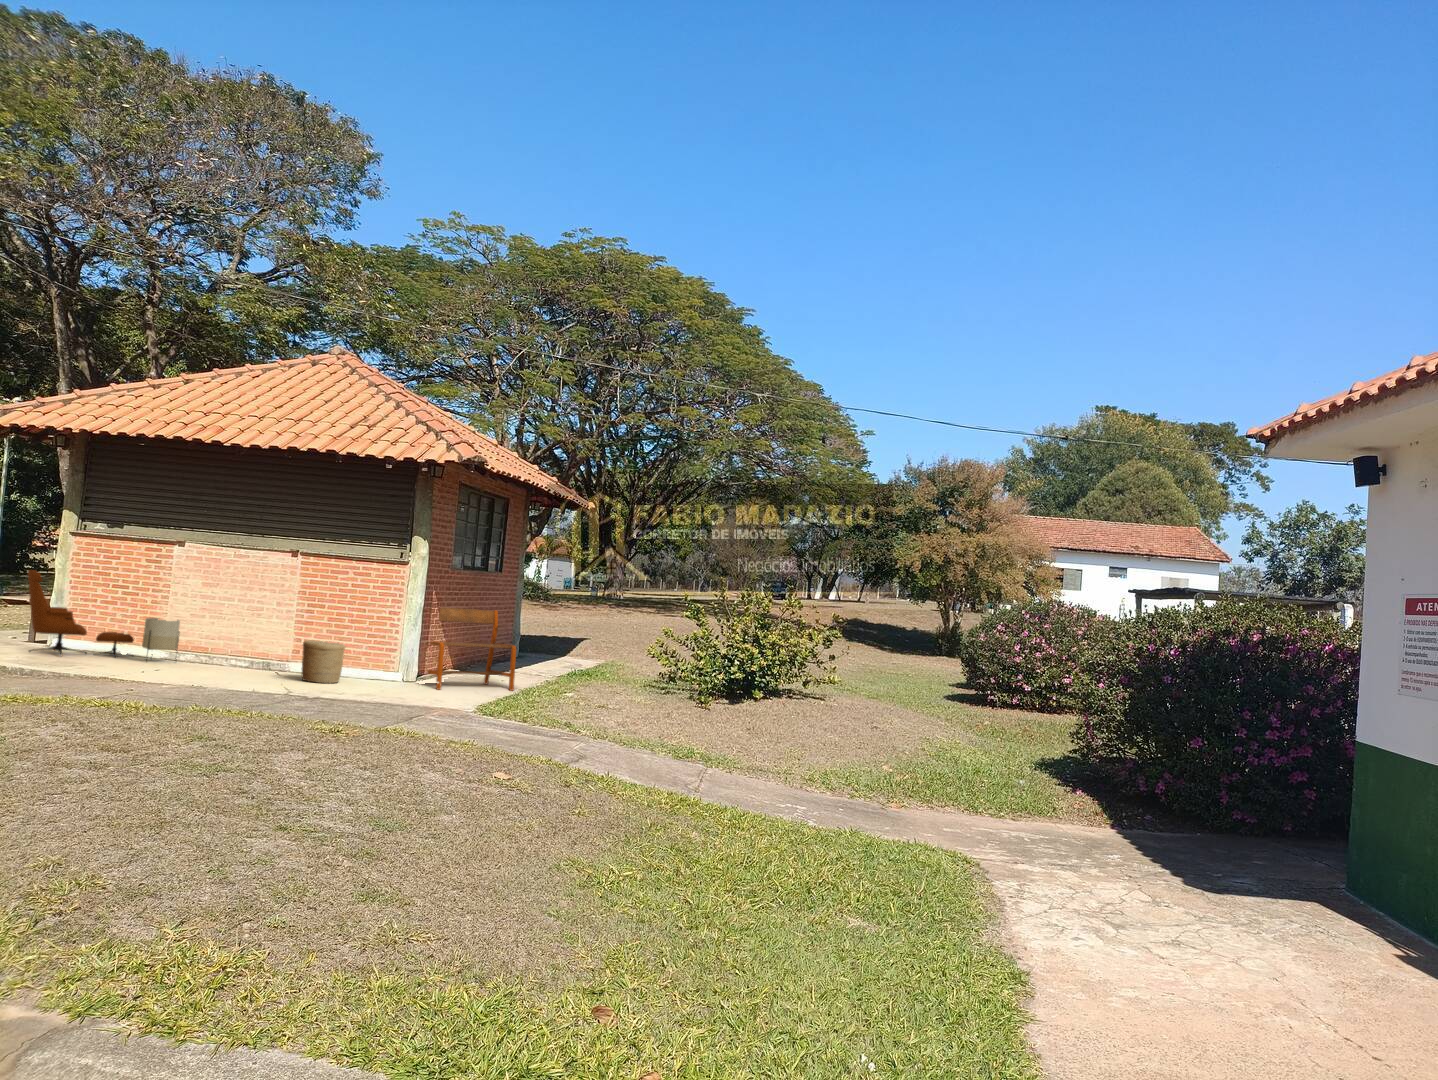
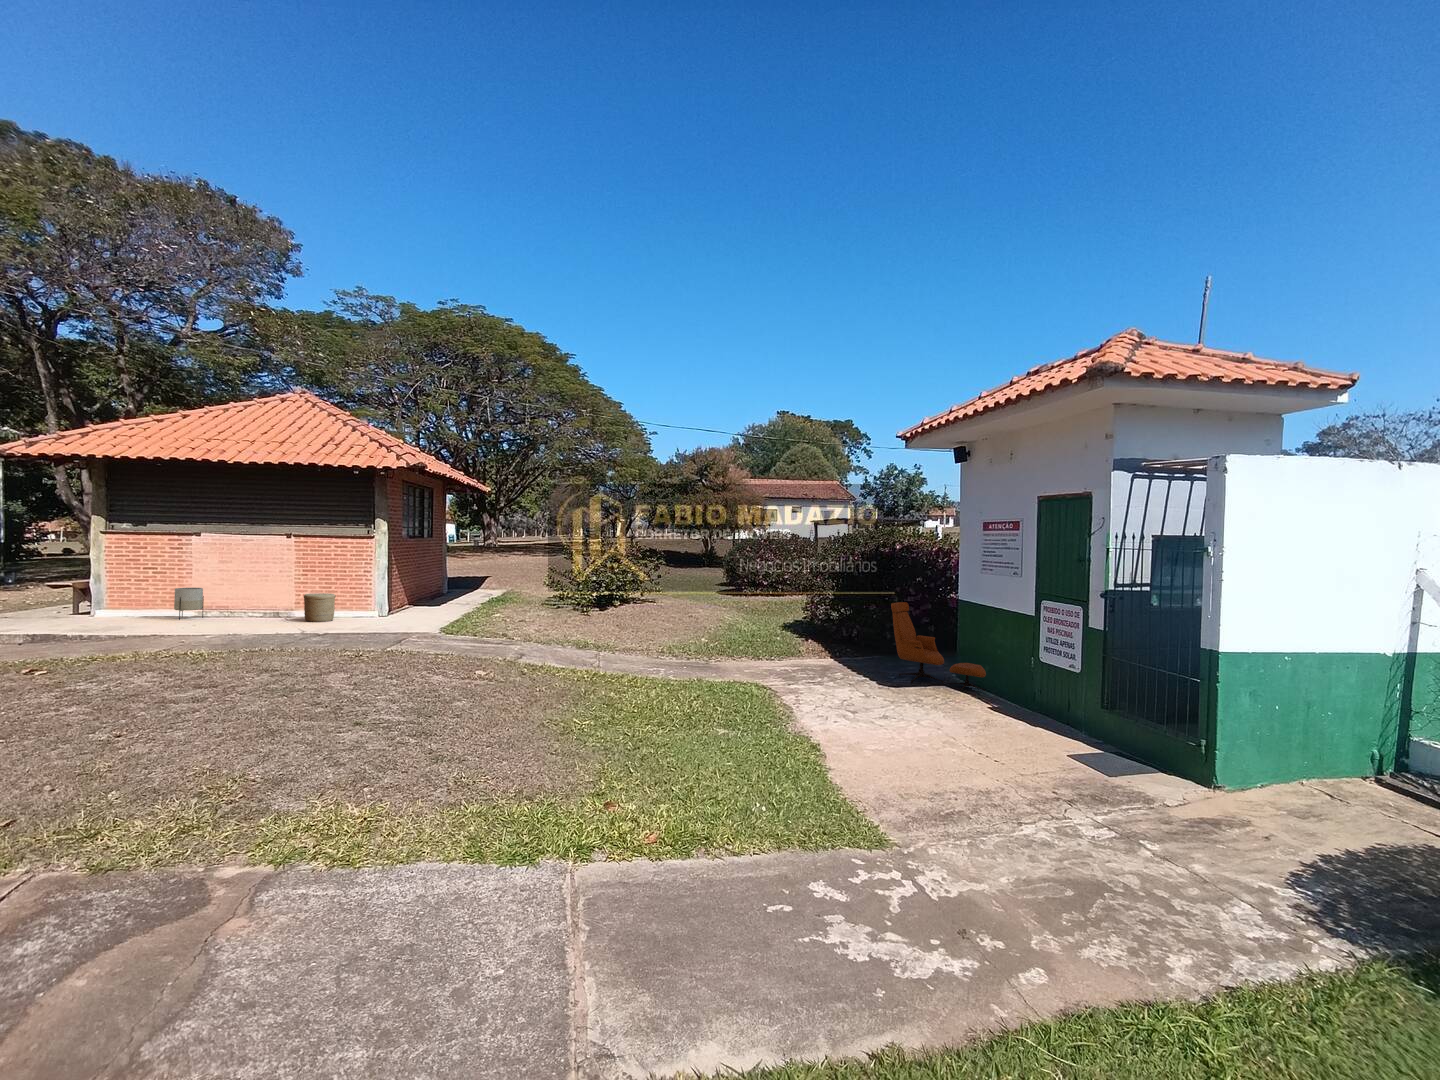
lounge chair: present [28,570,134,656] -> present [891,602,986,691]
bench: present [428,607,516,691] -> none [388,563,456,618]

